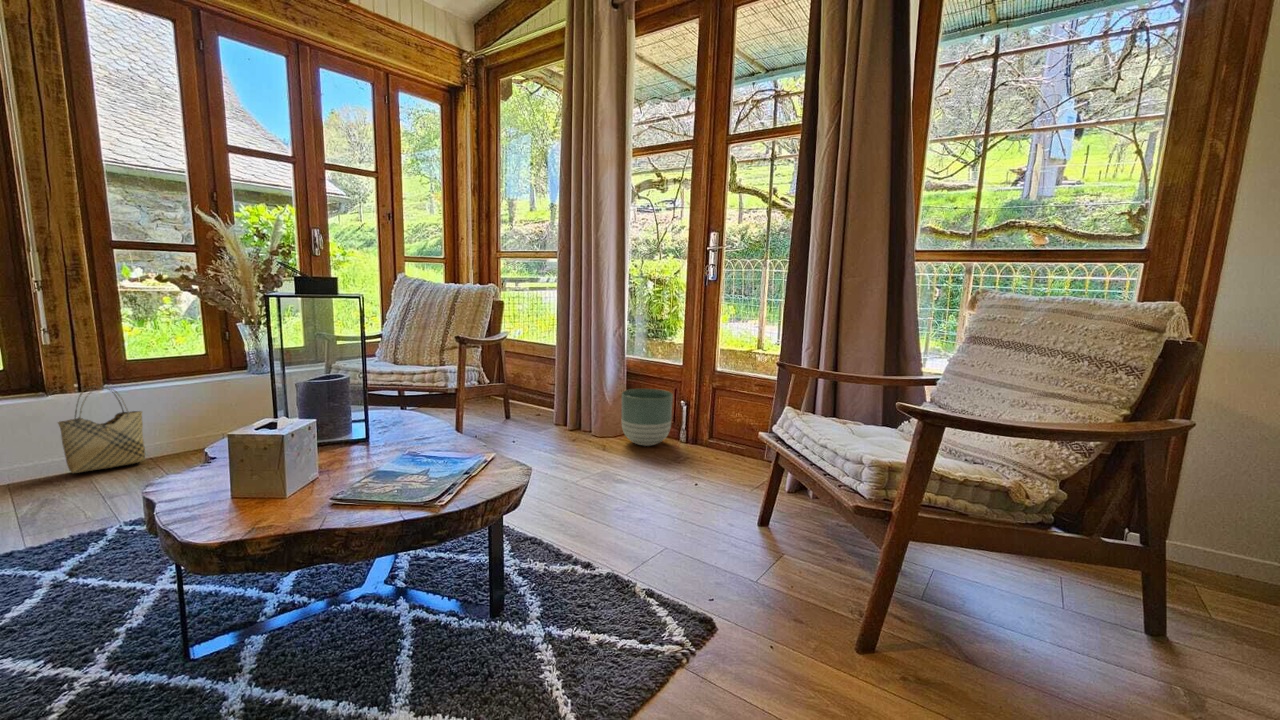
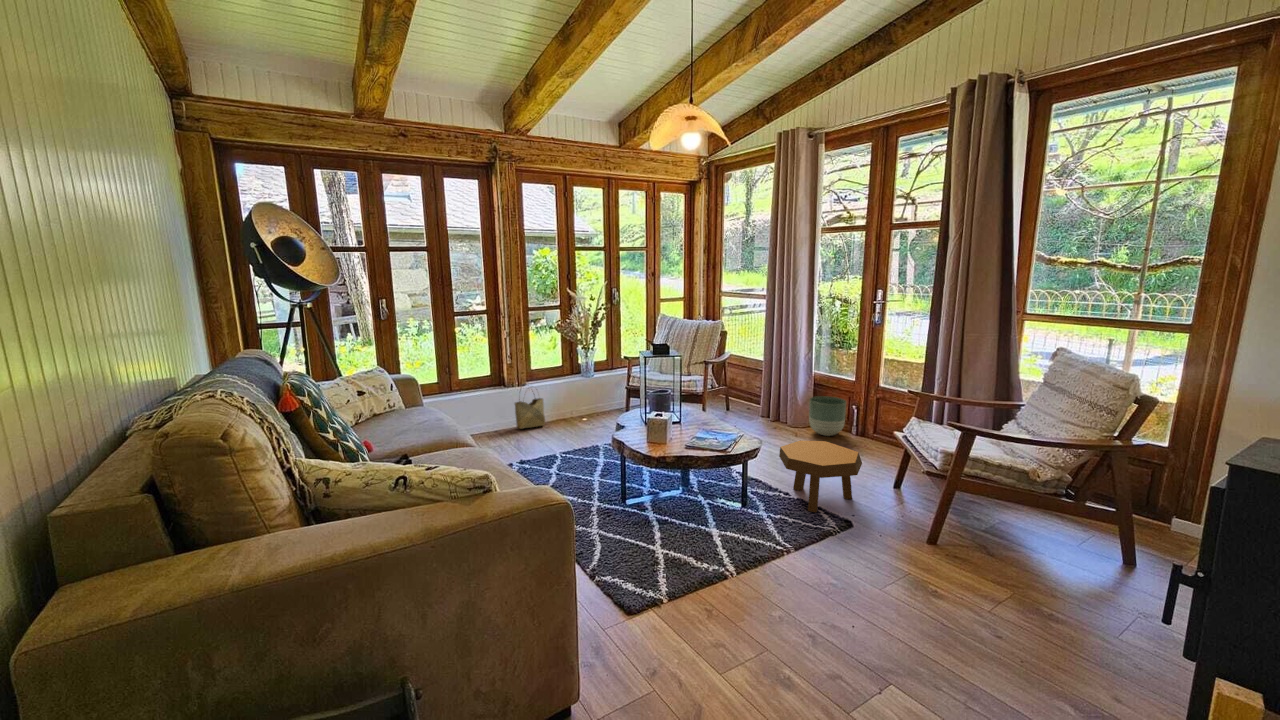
footstool: none [572,457,718,603] -> present [779,440,862,512]

